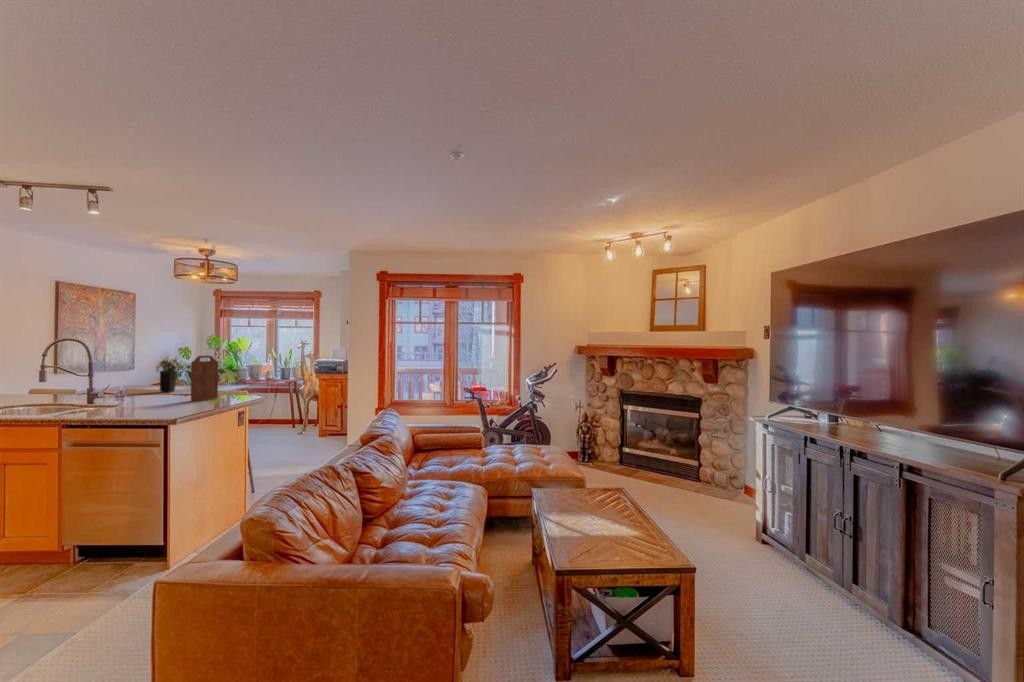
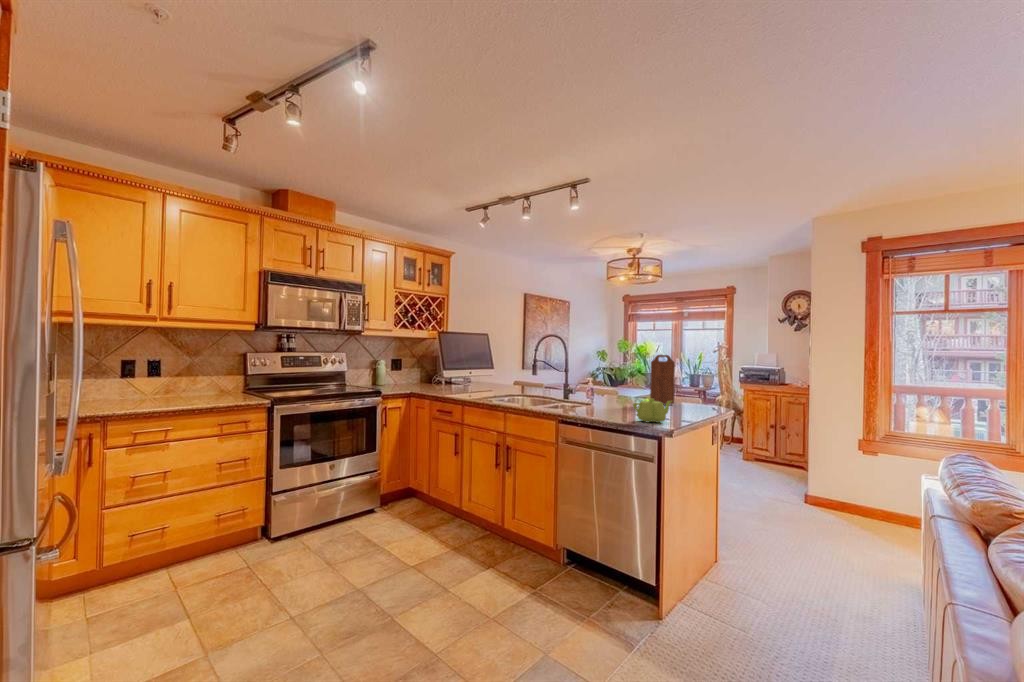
flower arrangement: present [156,357,186,392] -> none [598,356,628,393]
teapot: none [140,396,182,416] -> present [633,399,672,423]

